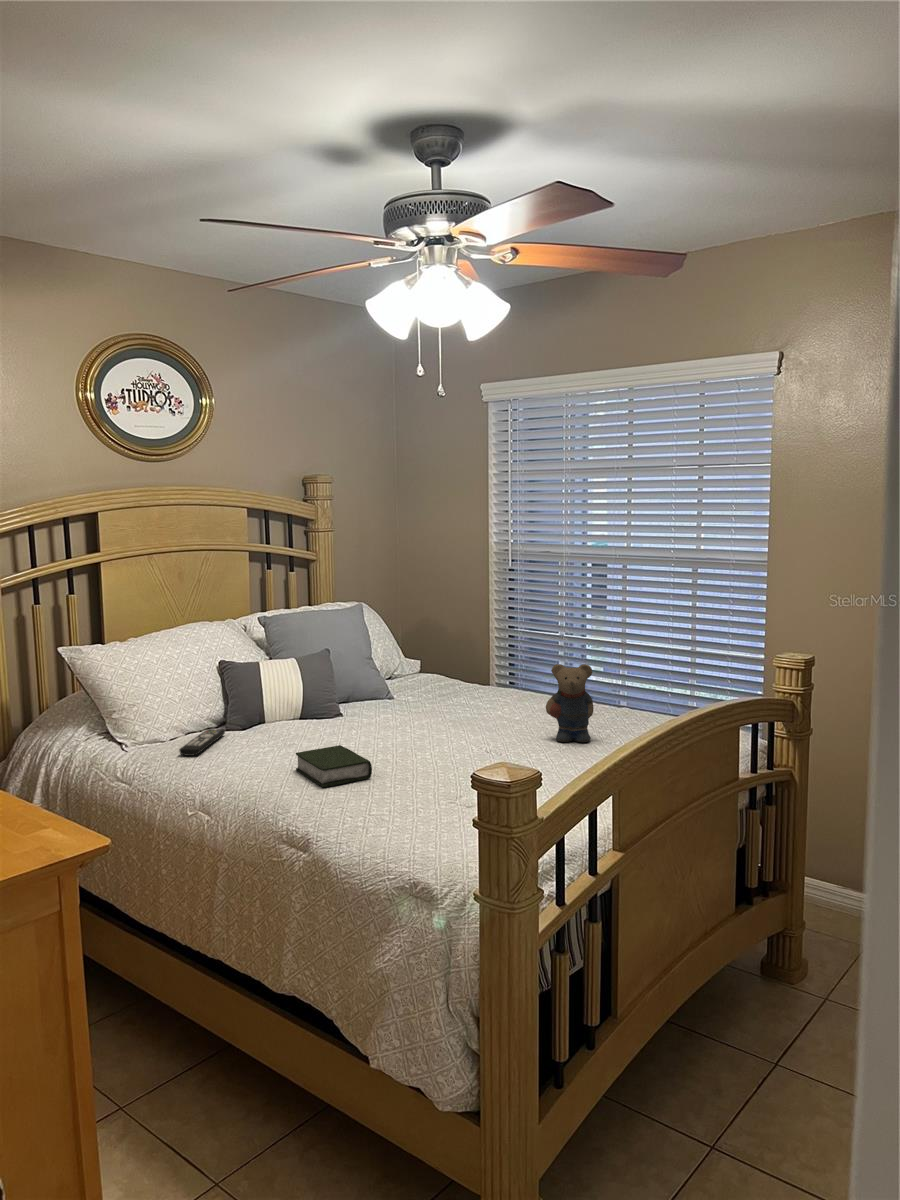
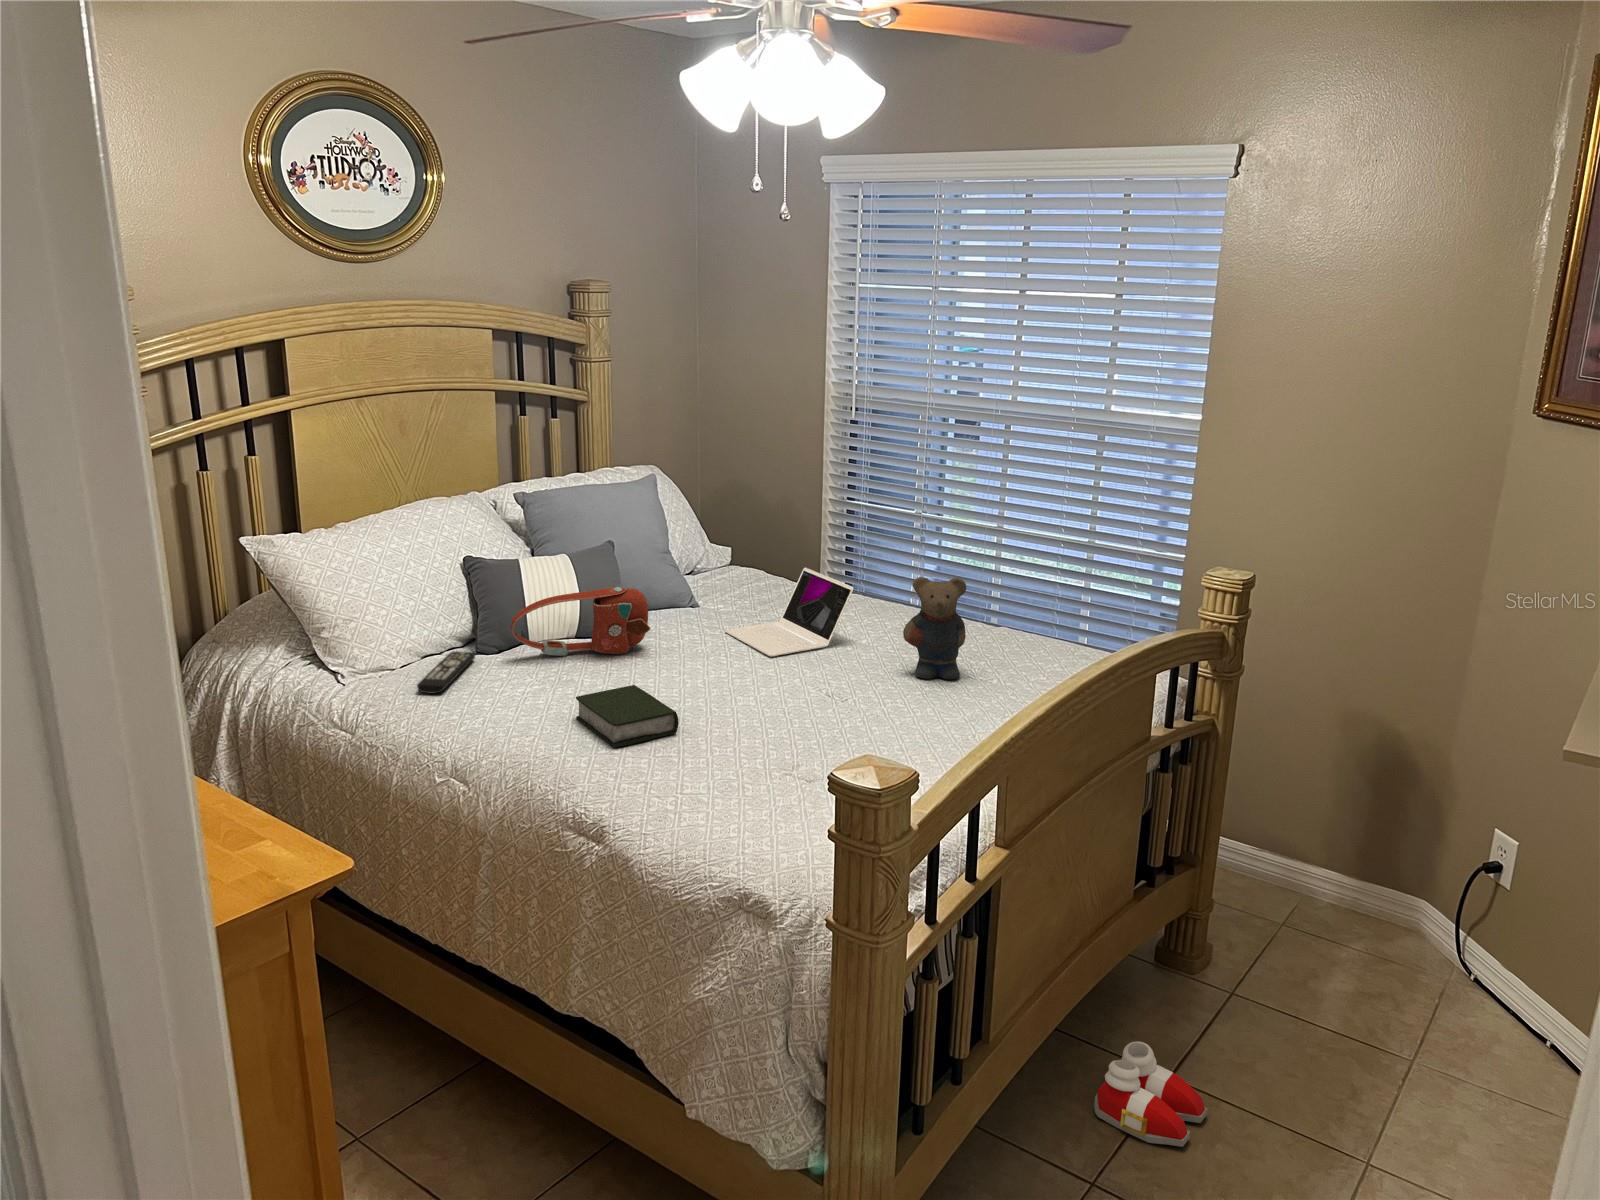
laptop: none [414,667,509,730] -> present [725,568,853,656]
handbag: none [252,679,356,731] -> present [511,587,651,656]
slippers: none [712,1030,806,1116] -> present [1094,1042,1208,1147]

